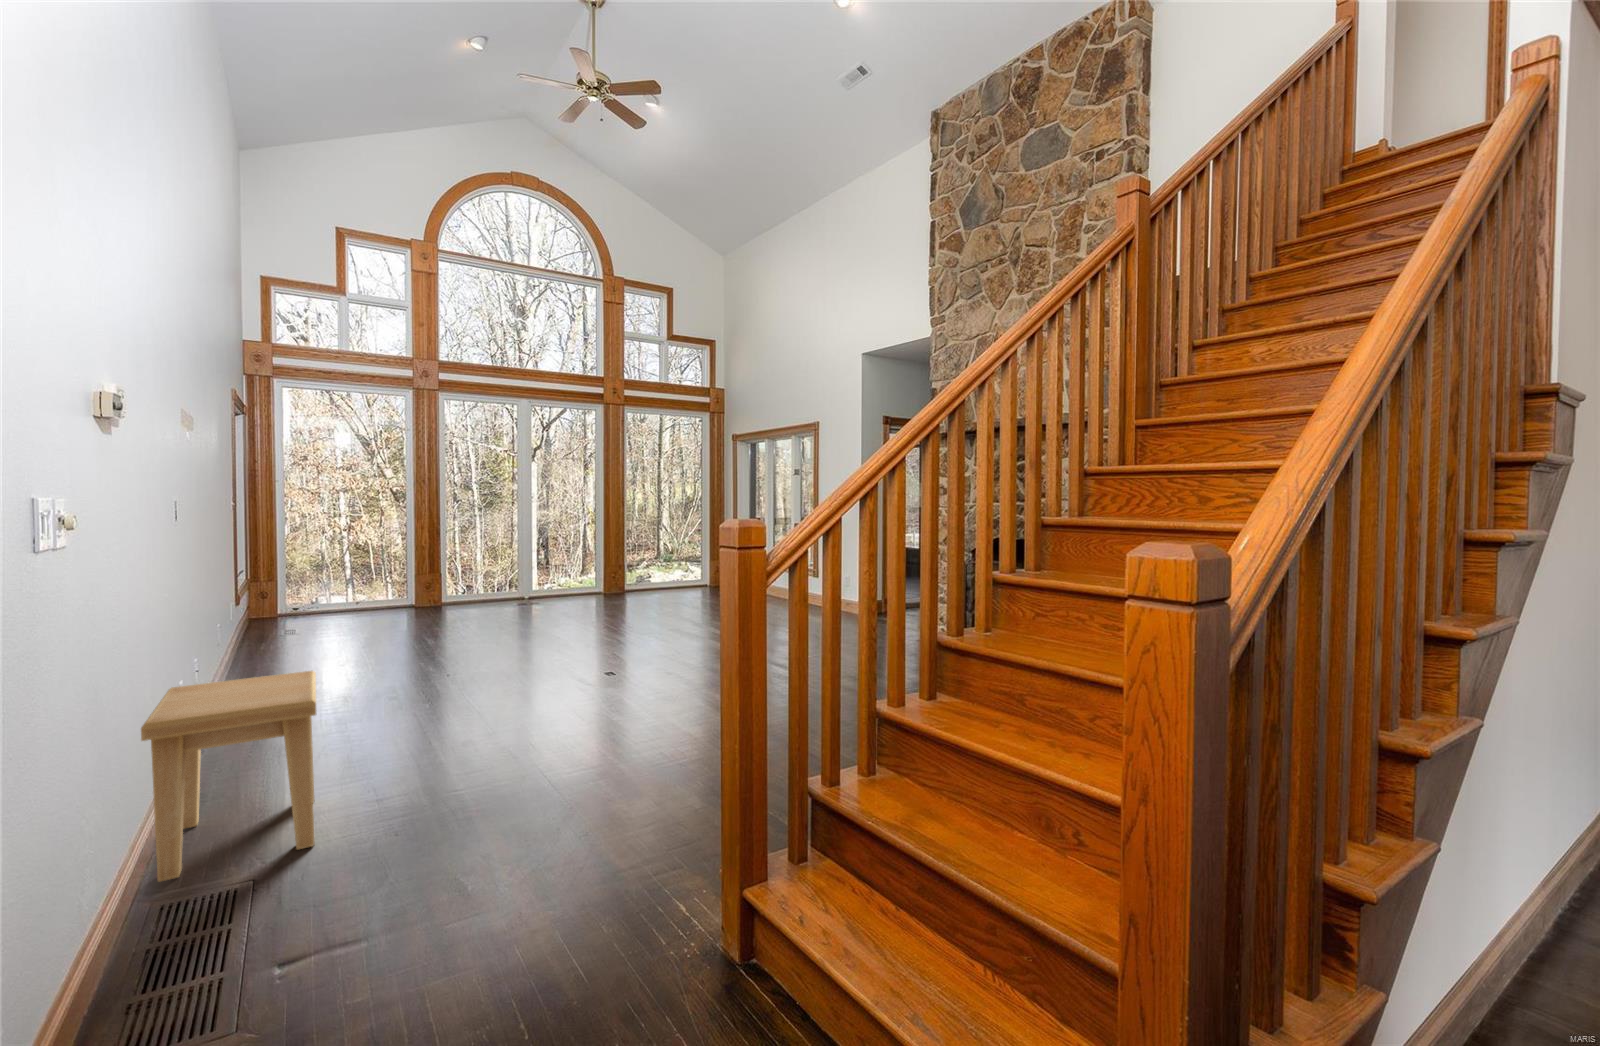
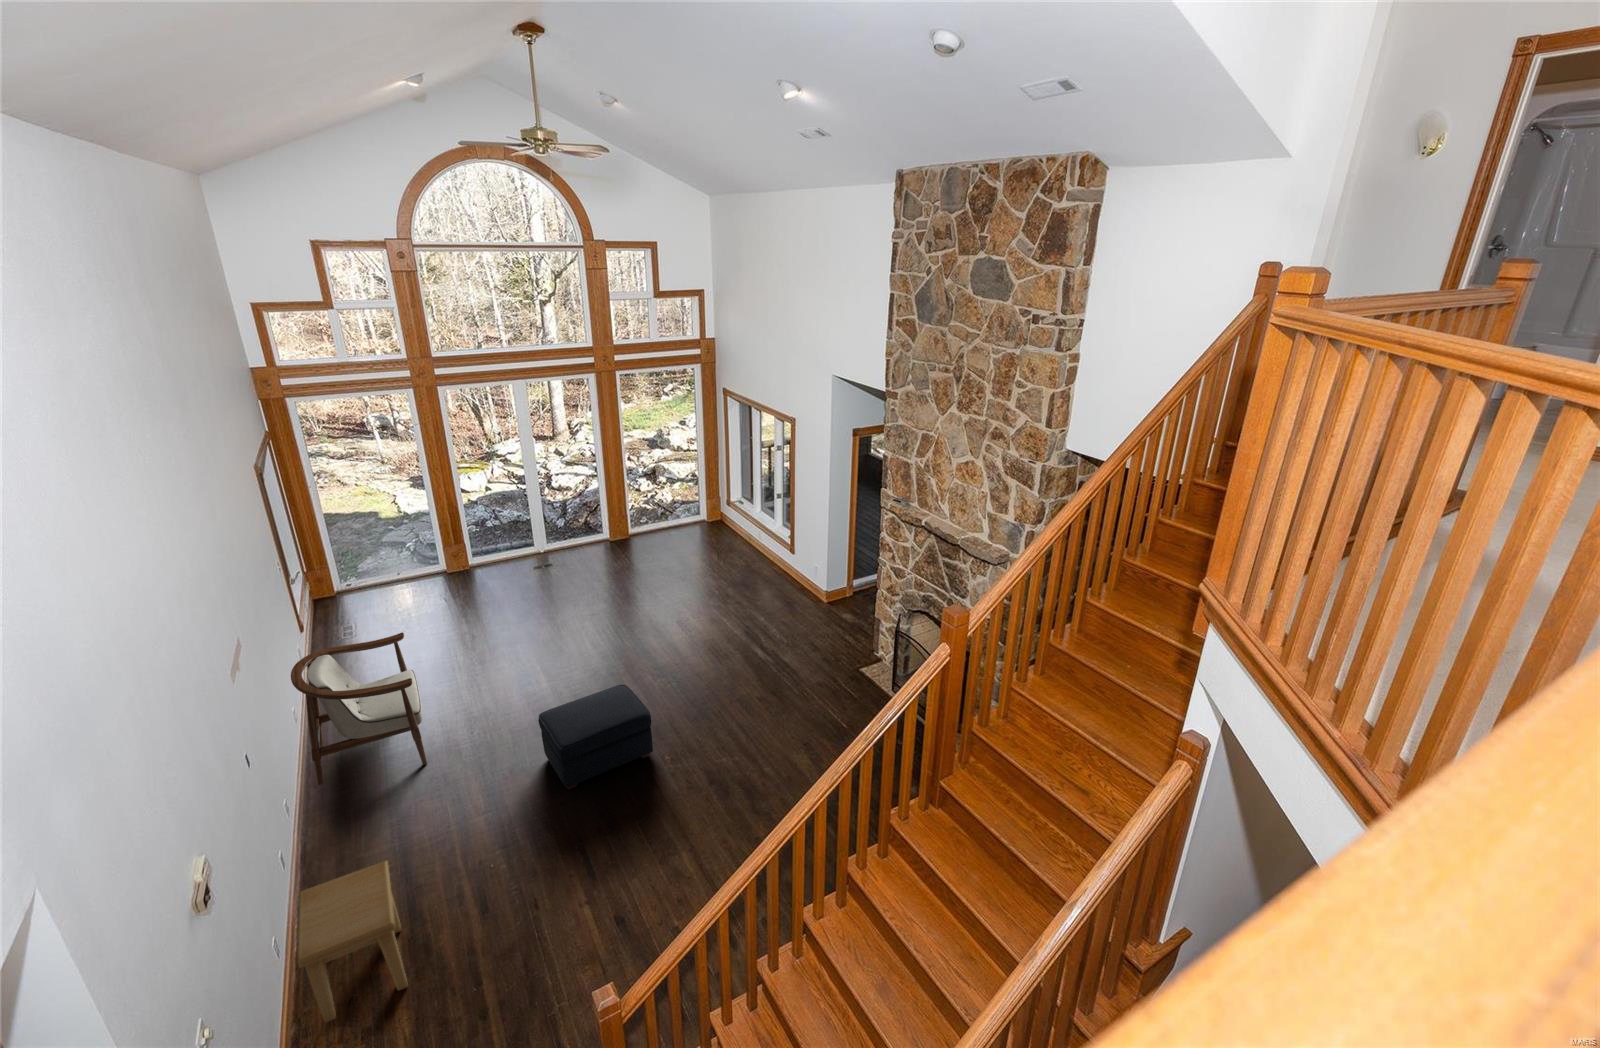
armchair: none [217,551,379,710] -> present [291,632,427,785]
ottoman: none [535,609,681,706] -> present [538,685,653,789]

